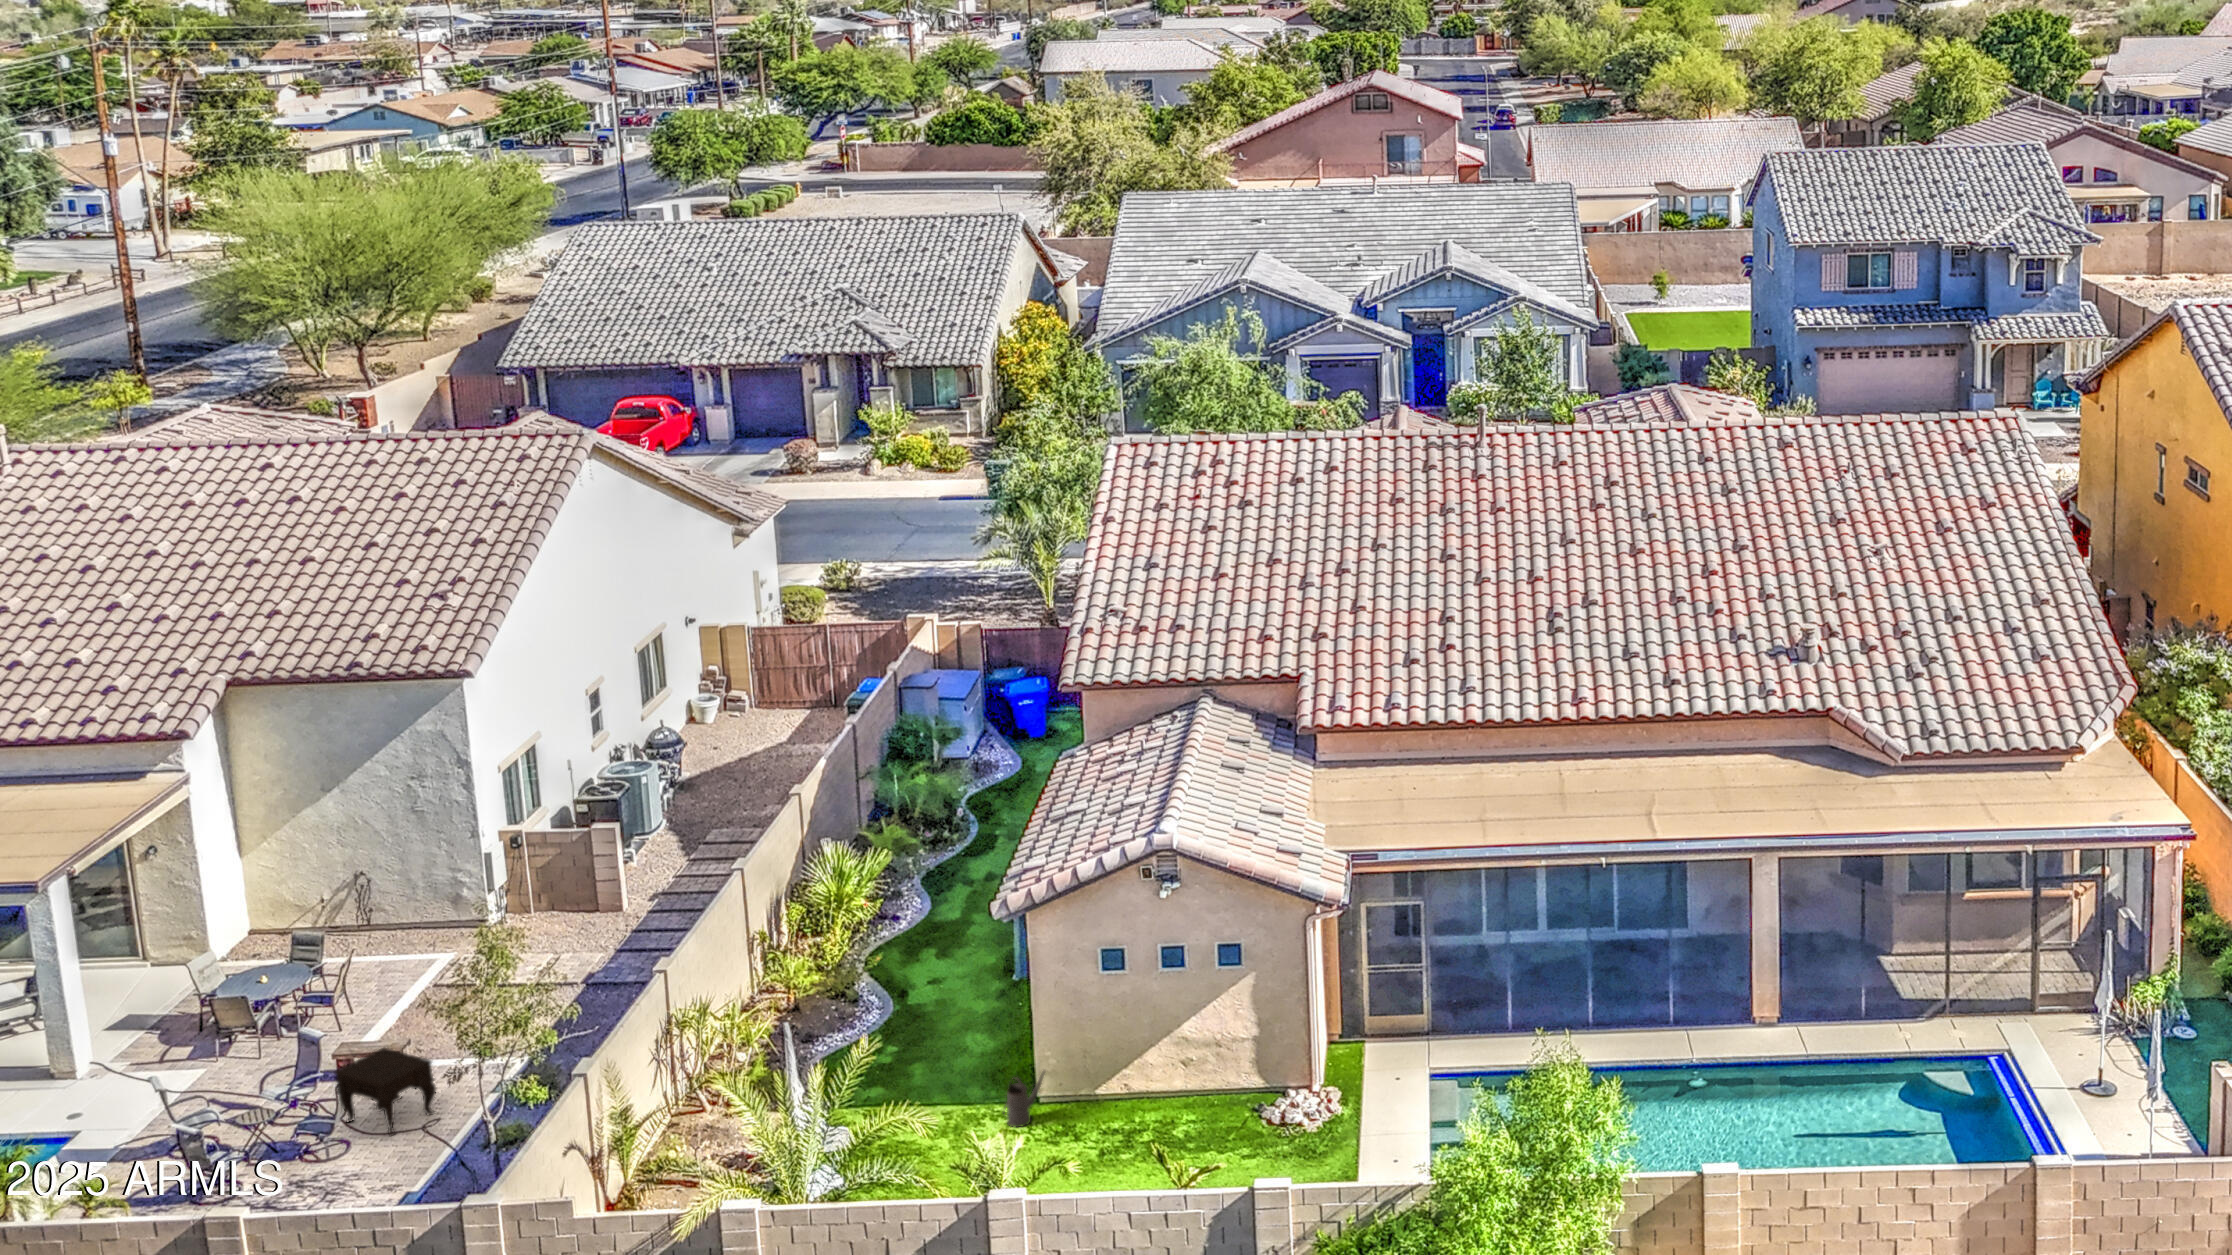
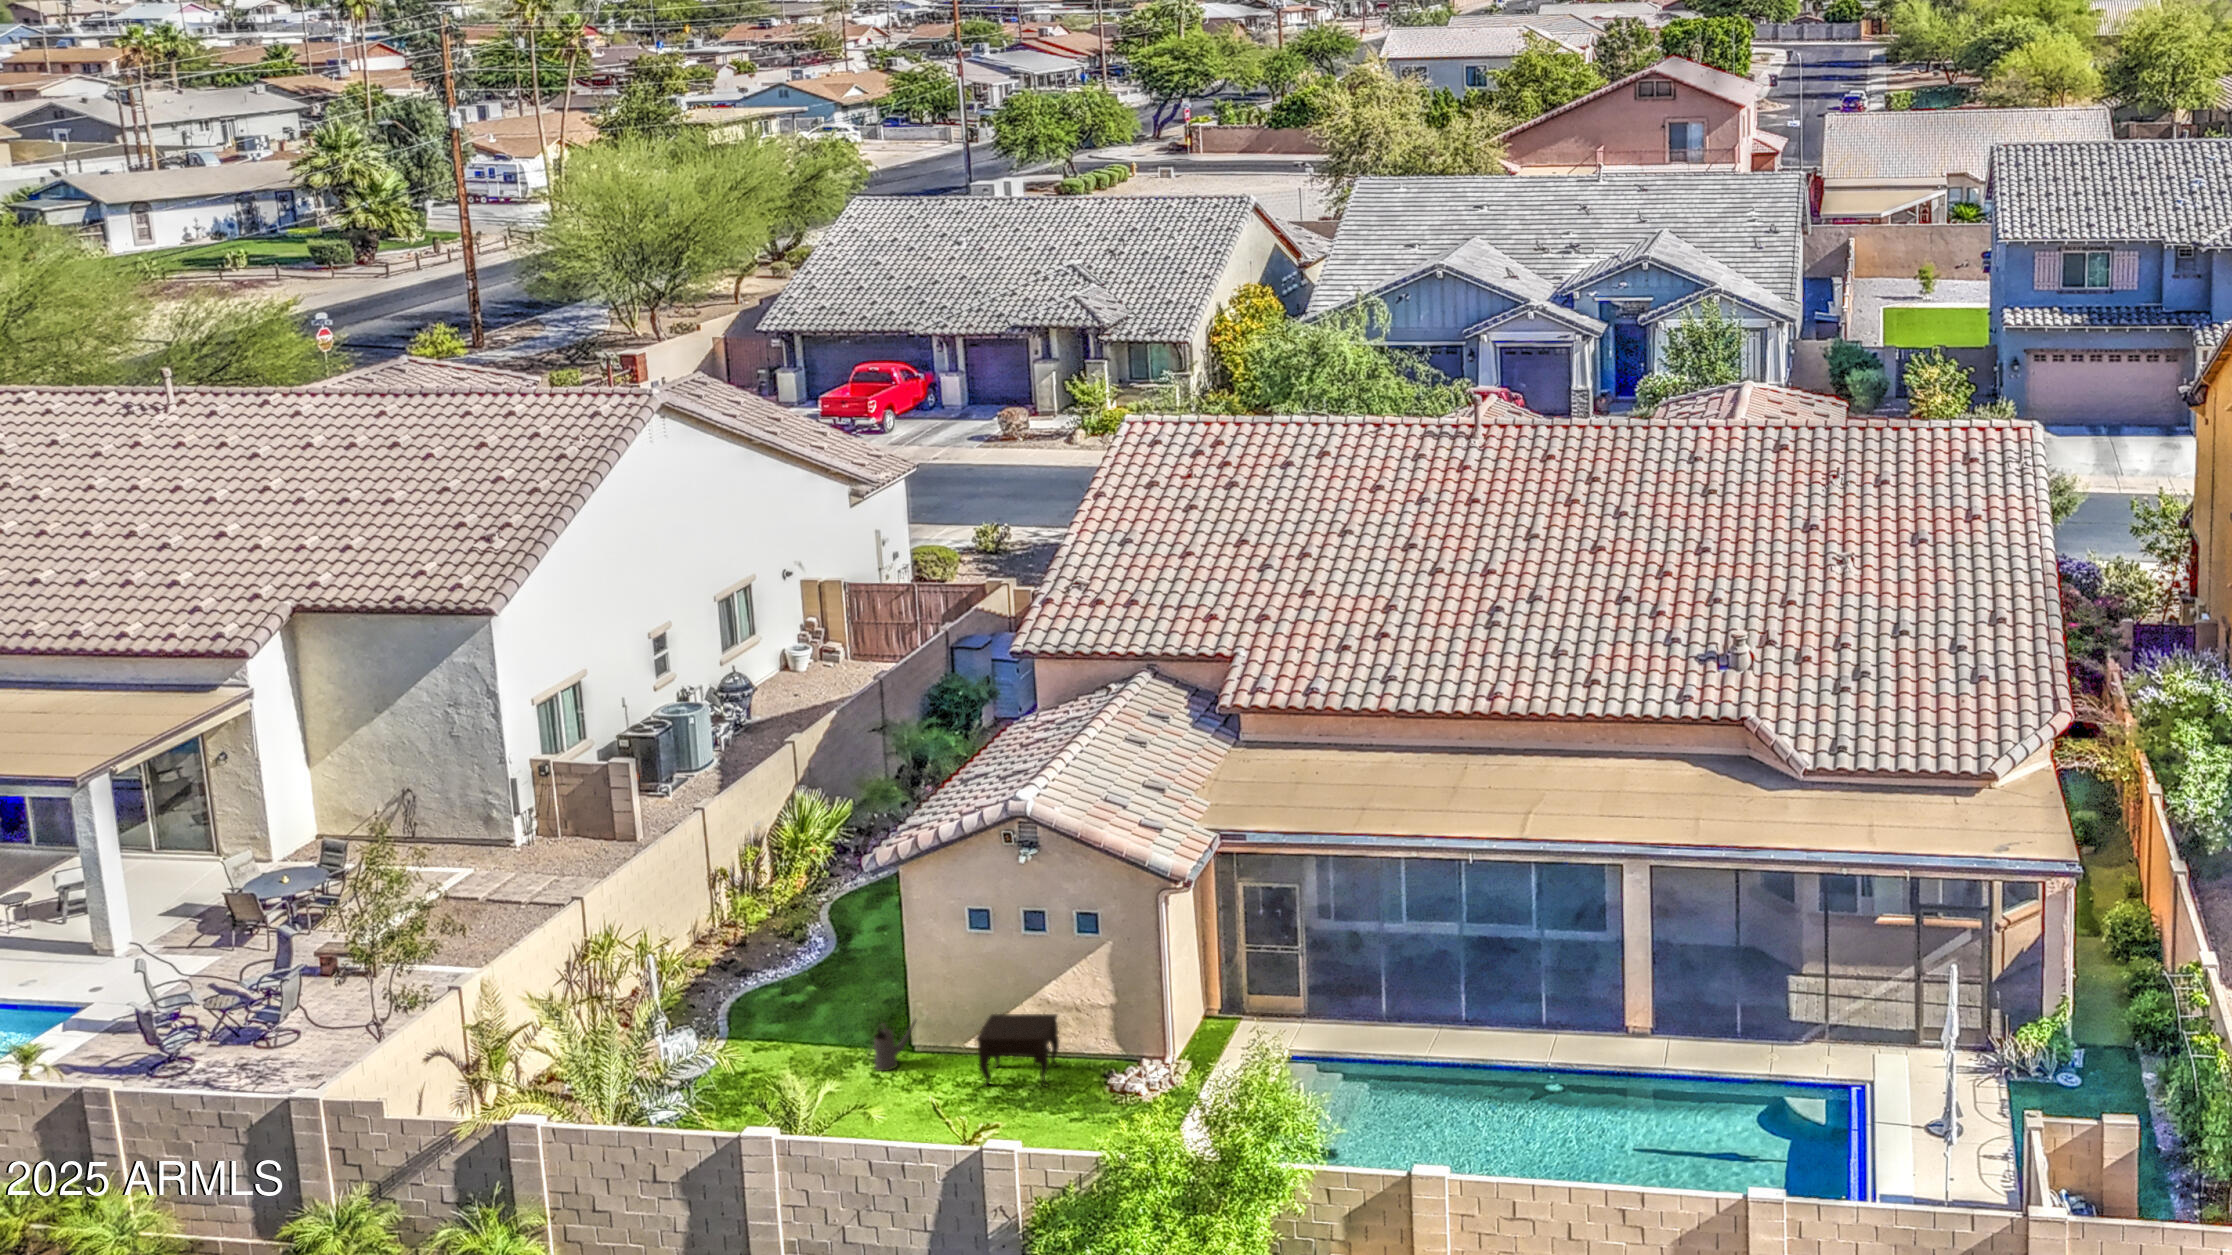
side table: present [334,1048,436,1136] -> present [976,1014,1060,1087]

